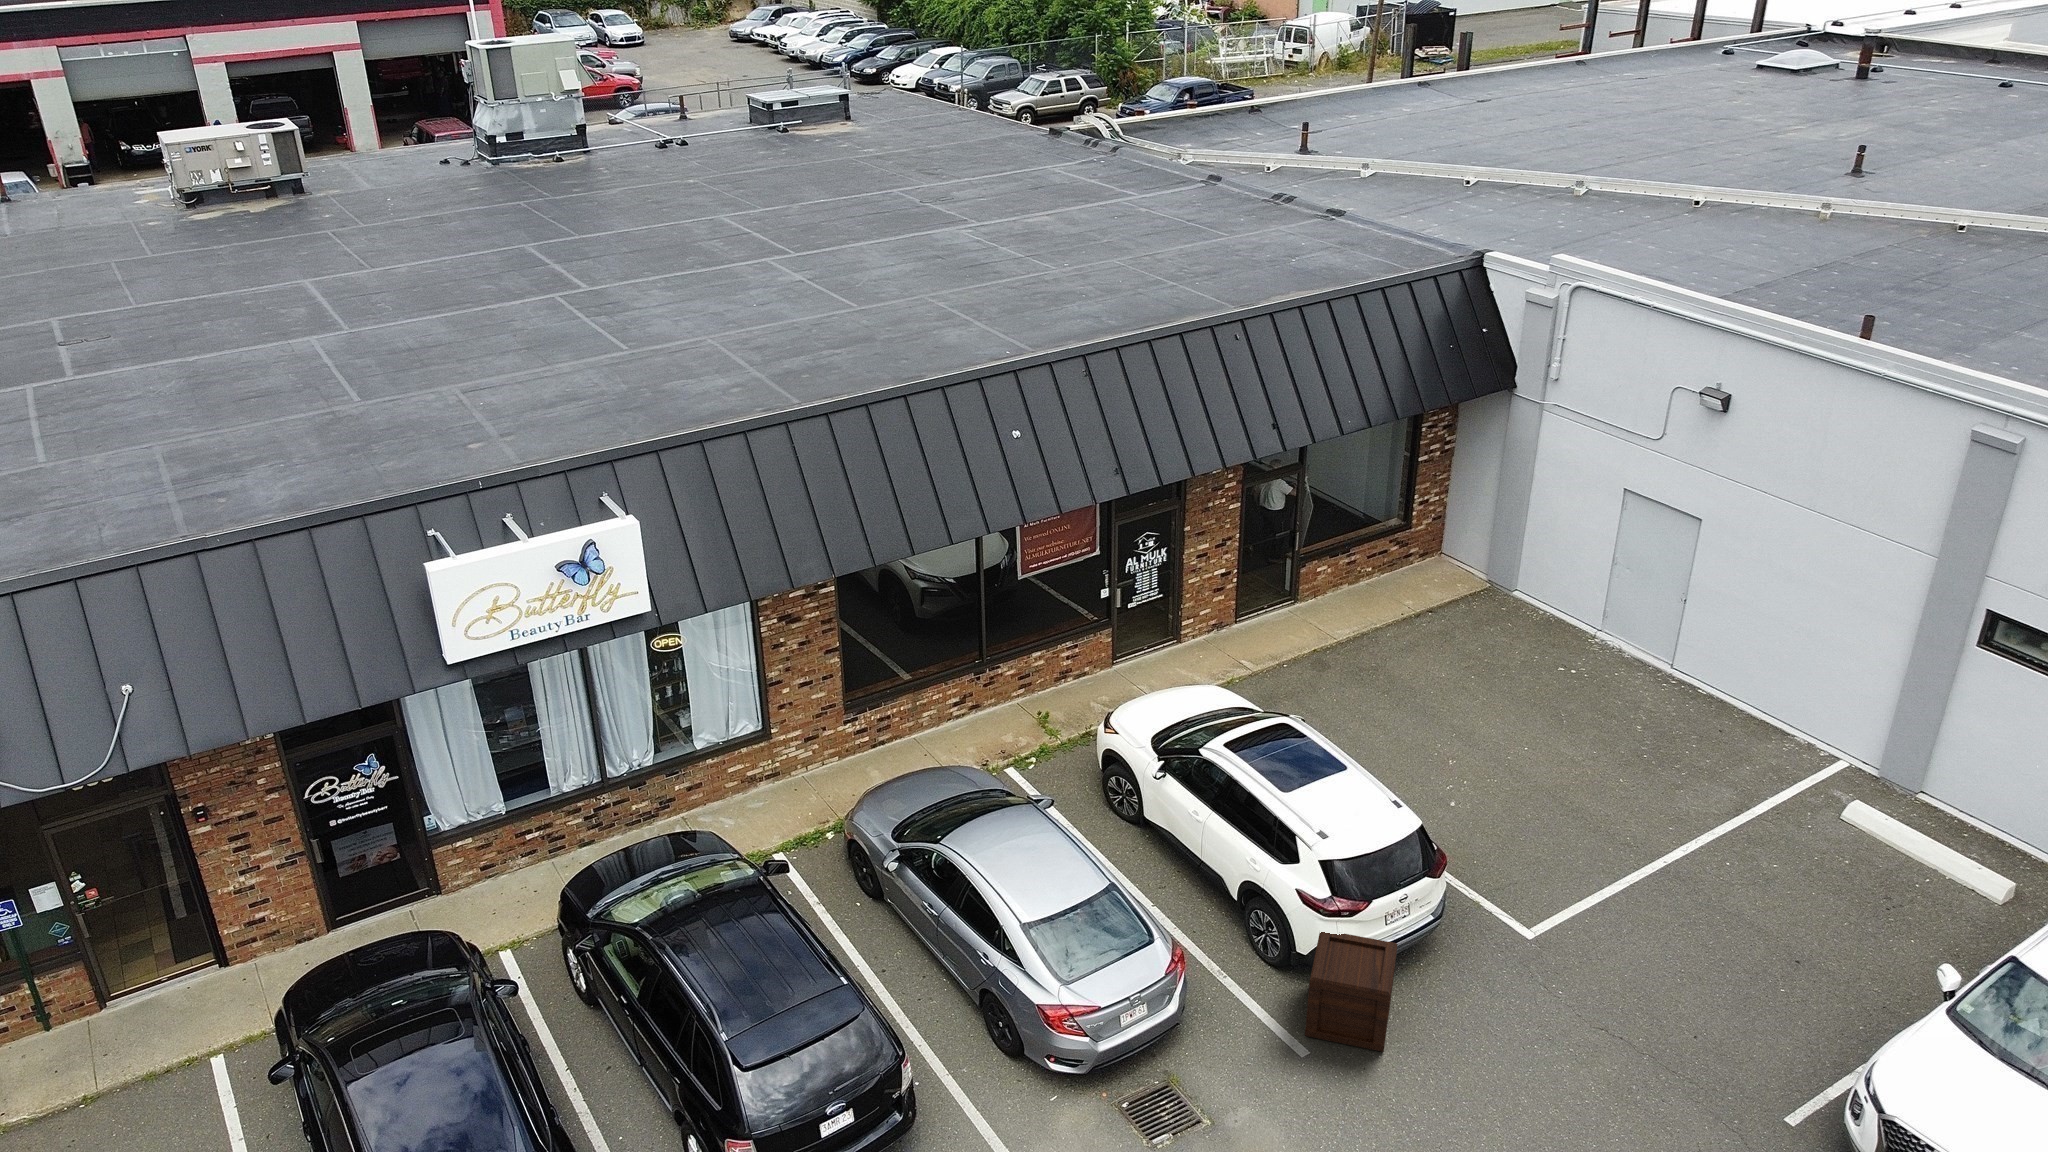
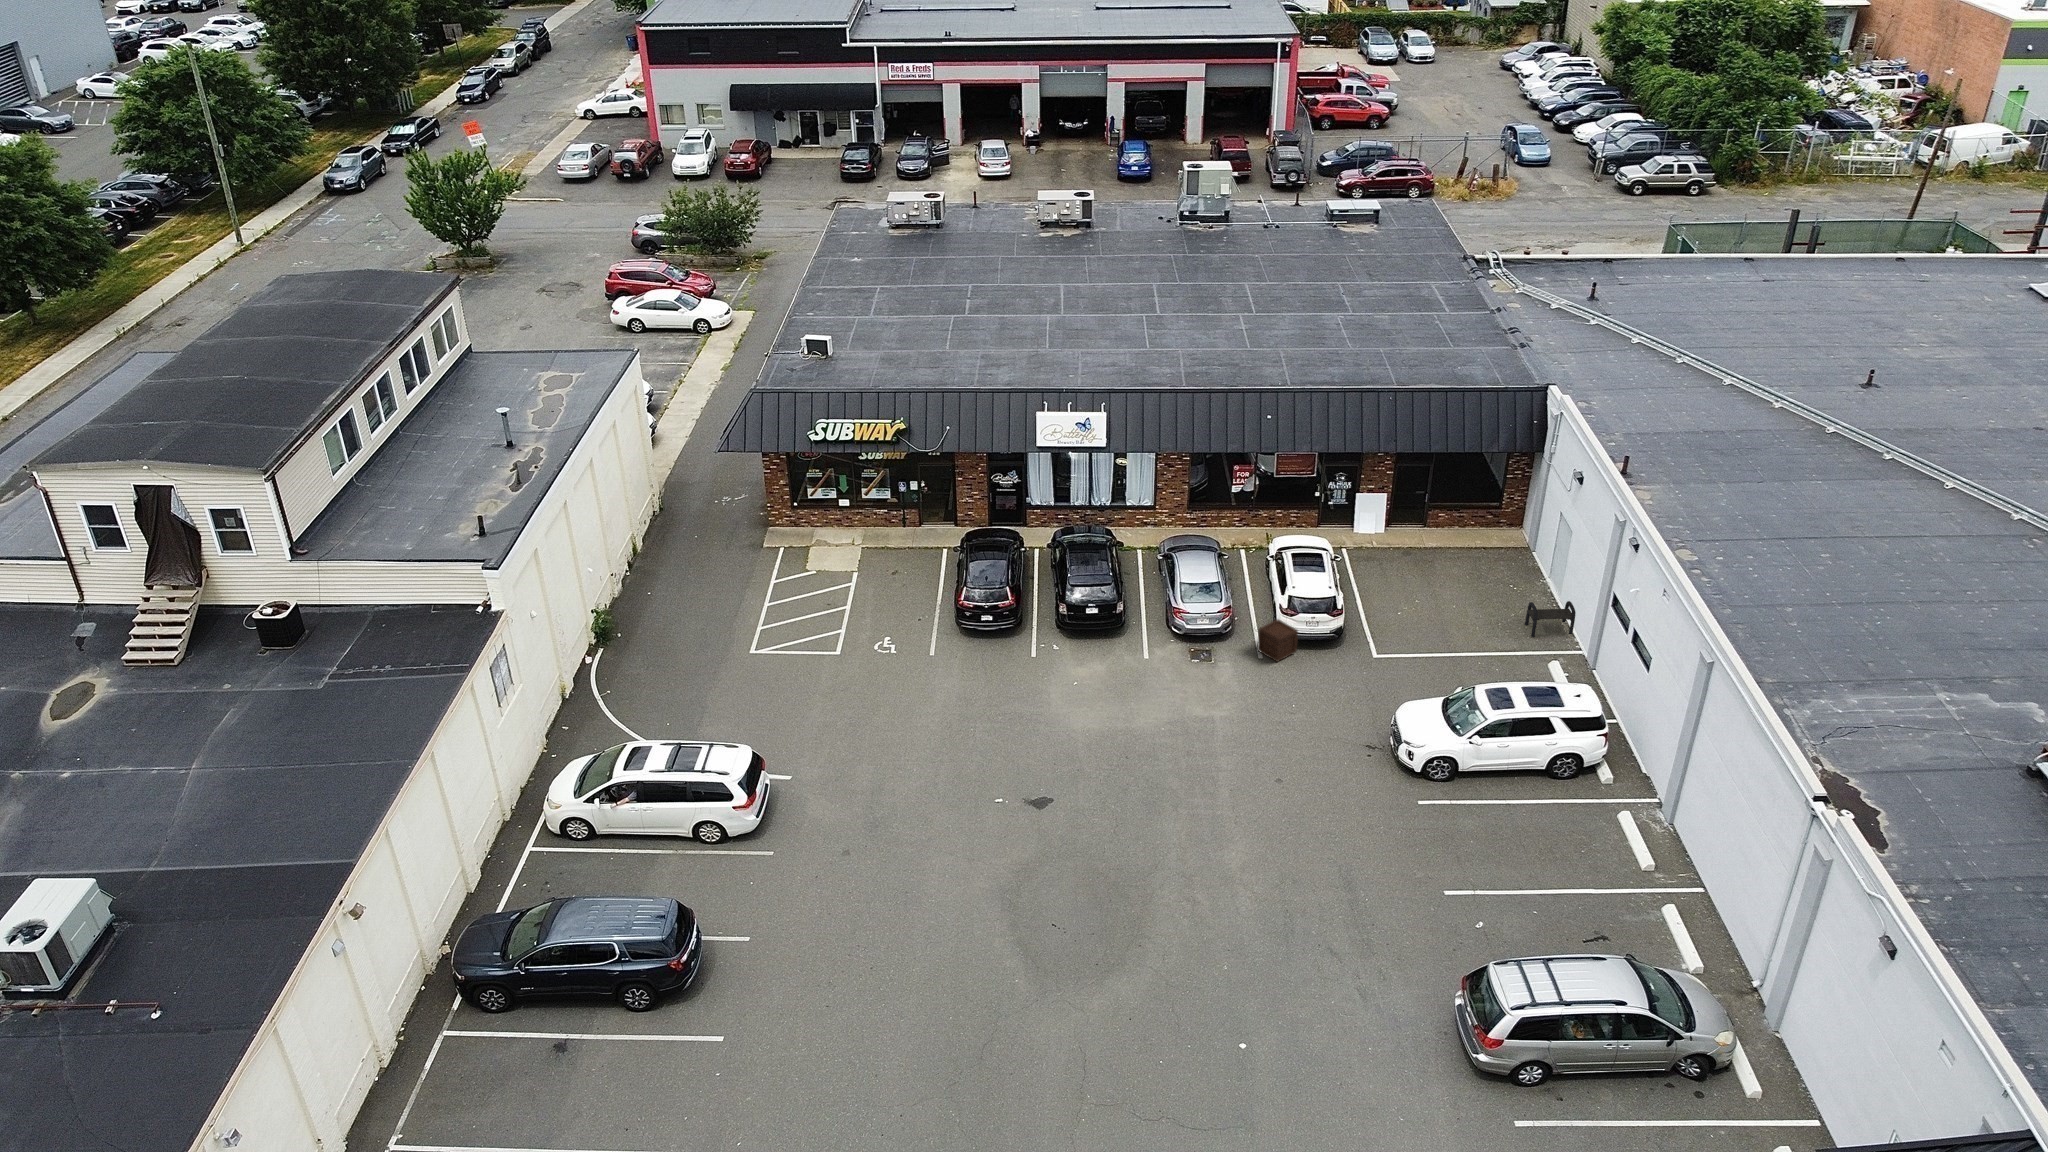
bench: none [1678,661,1786,760] -> present [1525,601,1576,637]

